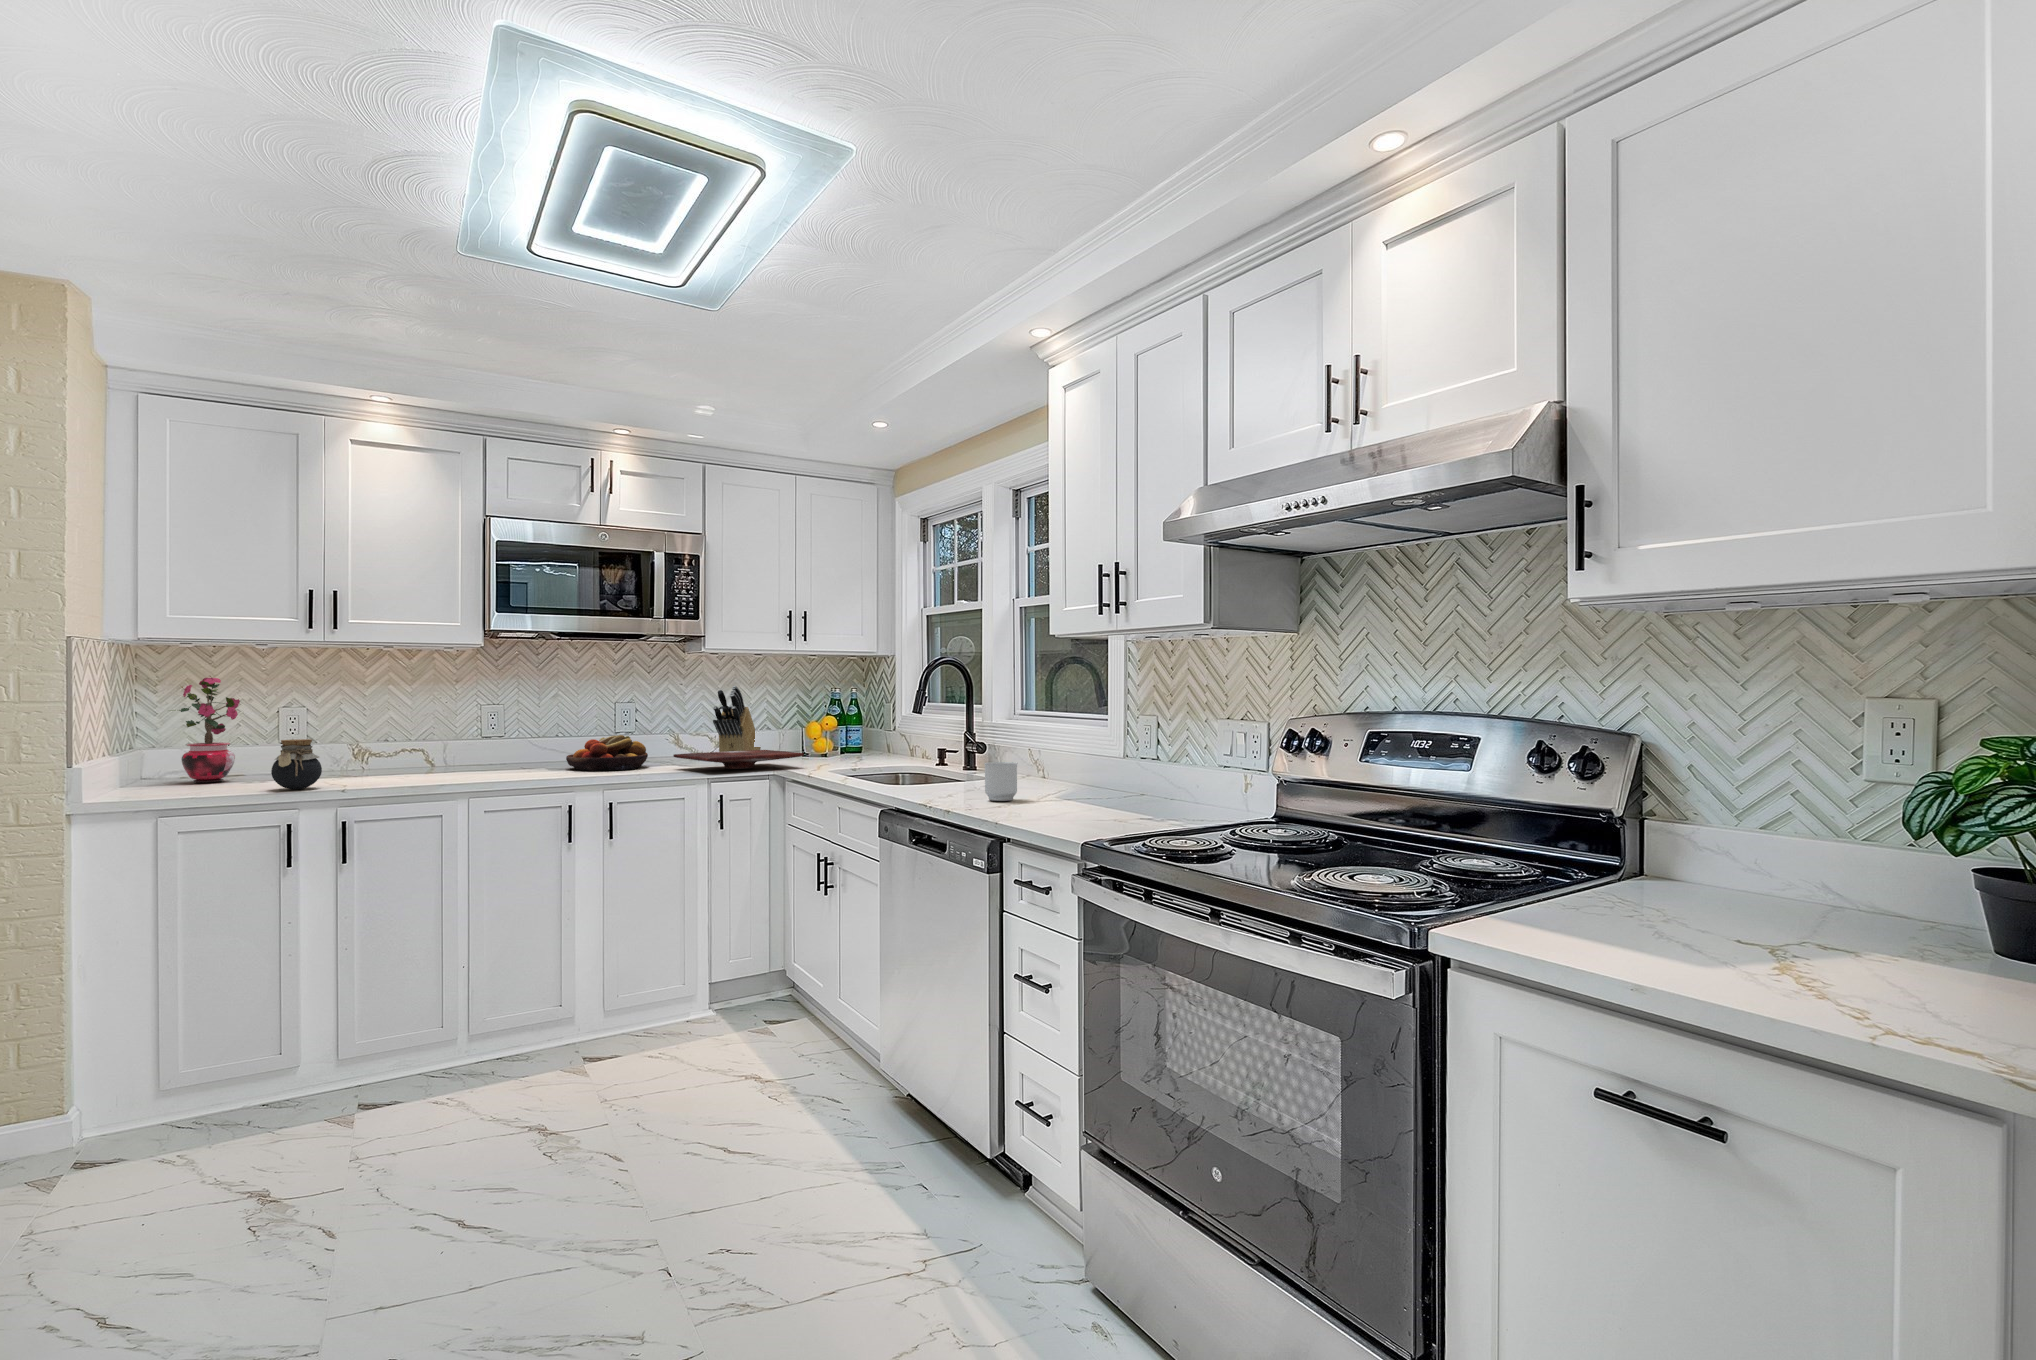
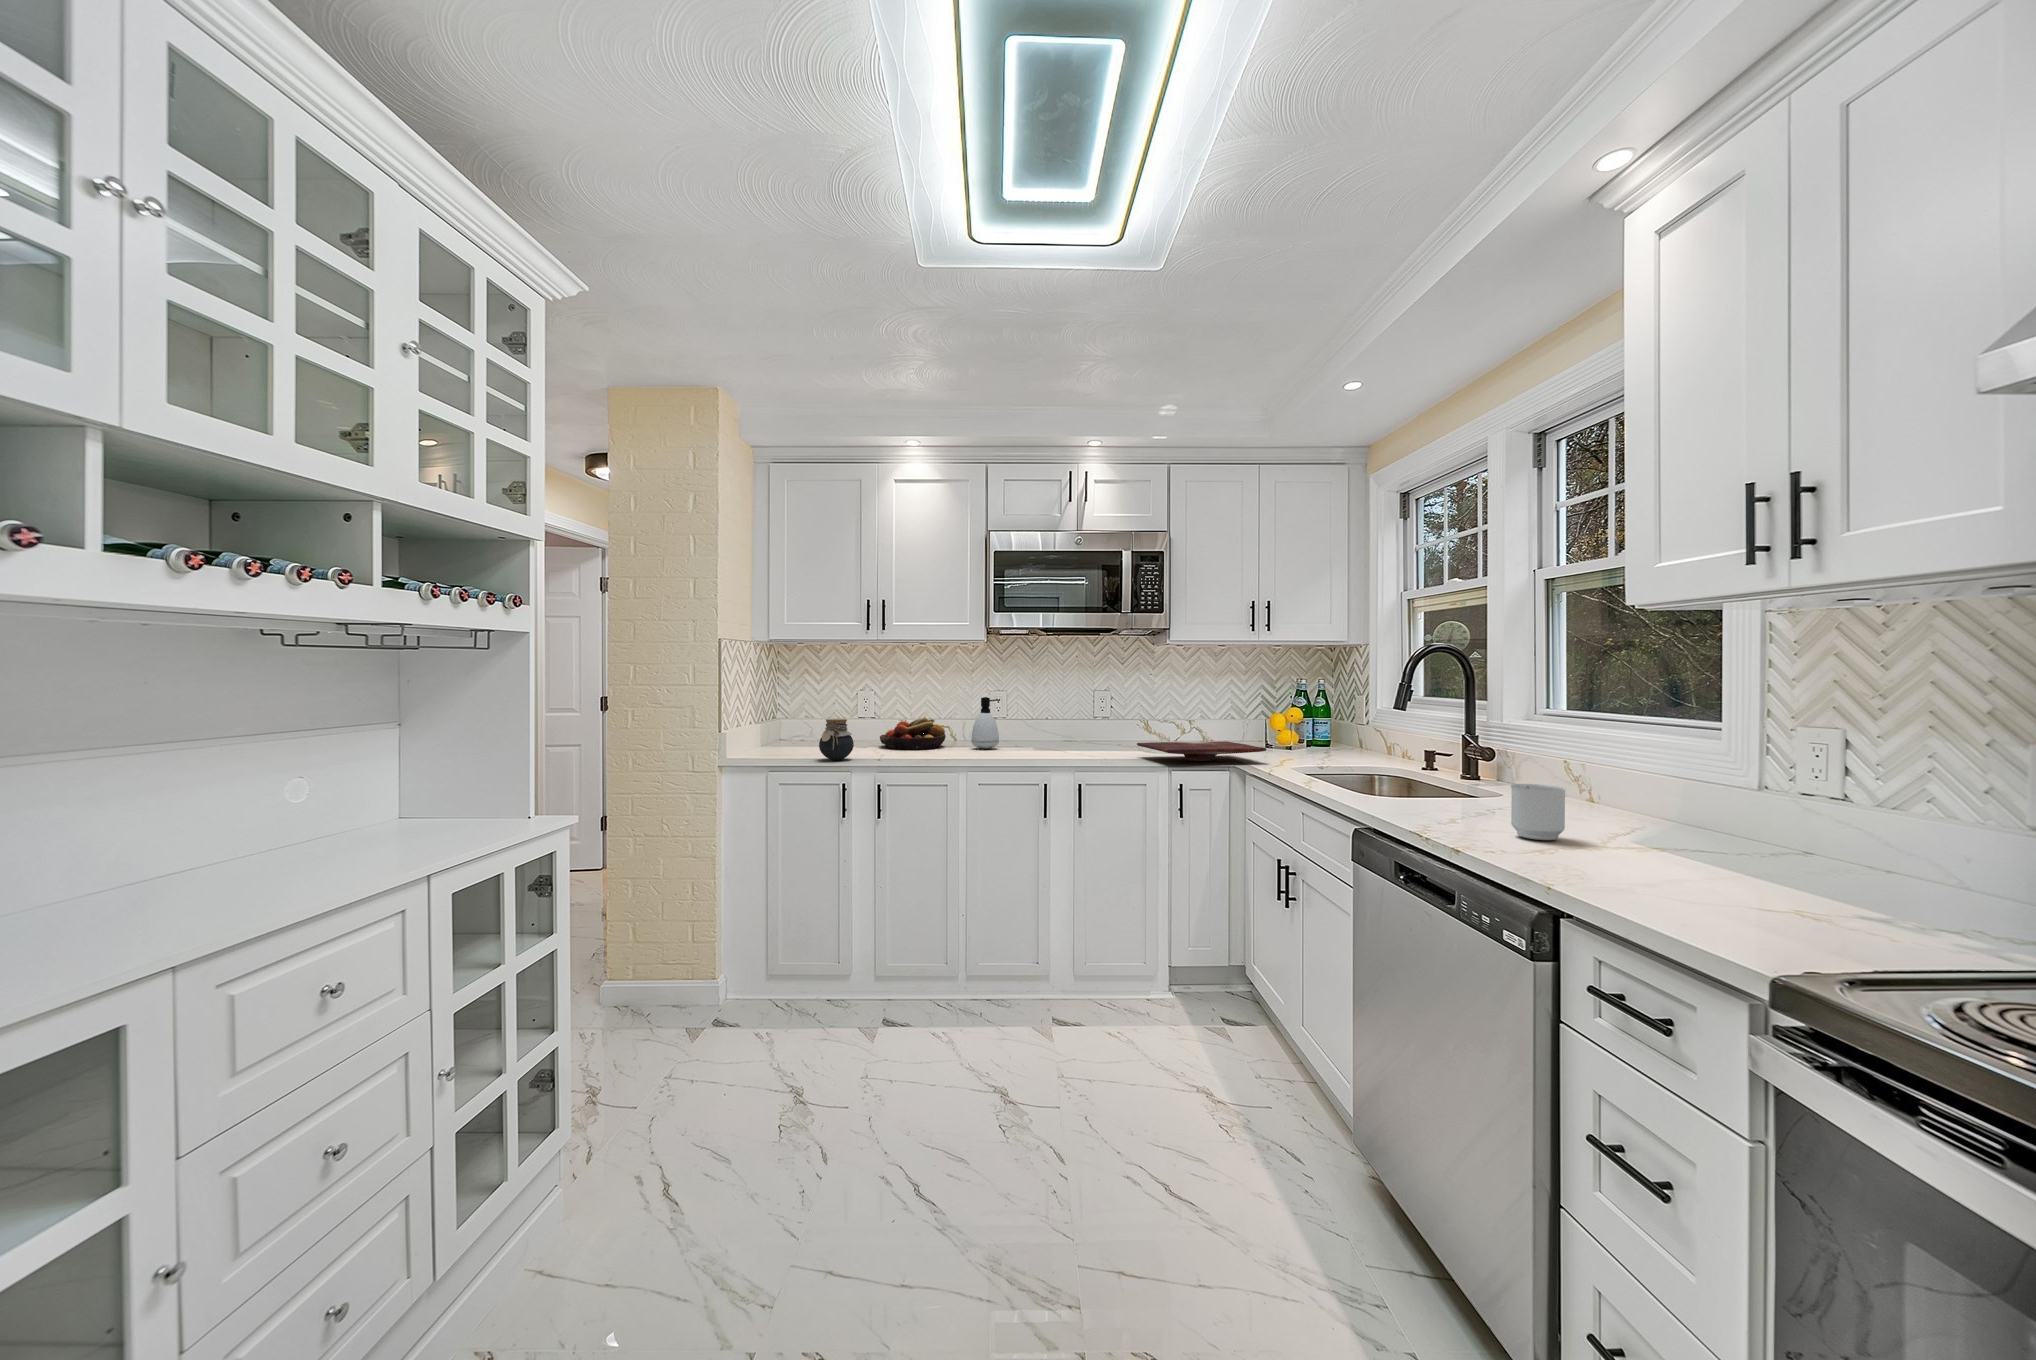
potted plant: present [172,676,240,783] -> none [768,666,815,749]
knife block: present [713,686,761,752] -> none [1178,677,1226,747]
soap dispenser: none [470,711,508,770] -> present [971,697,1000,749]
fruit bowl: present [566,735,648,771] -> present [880,718,946,749]

